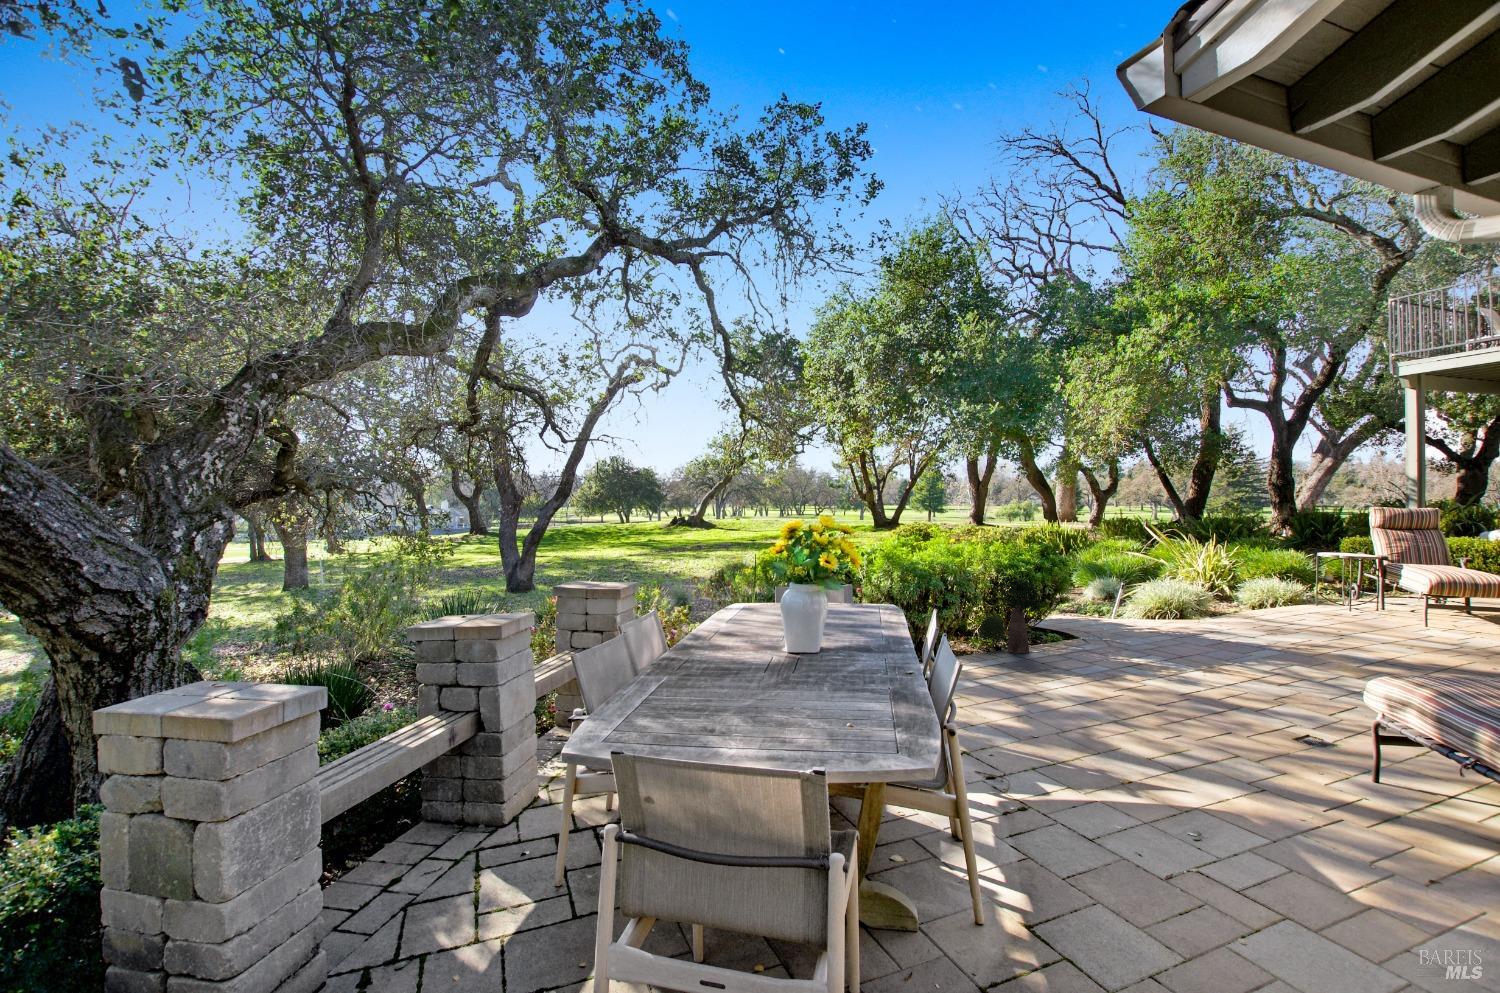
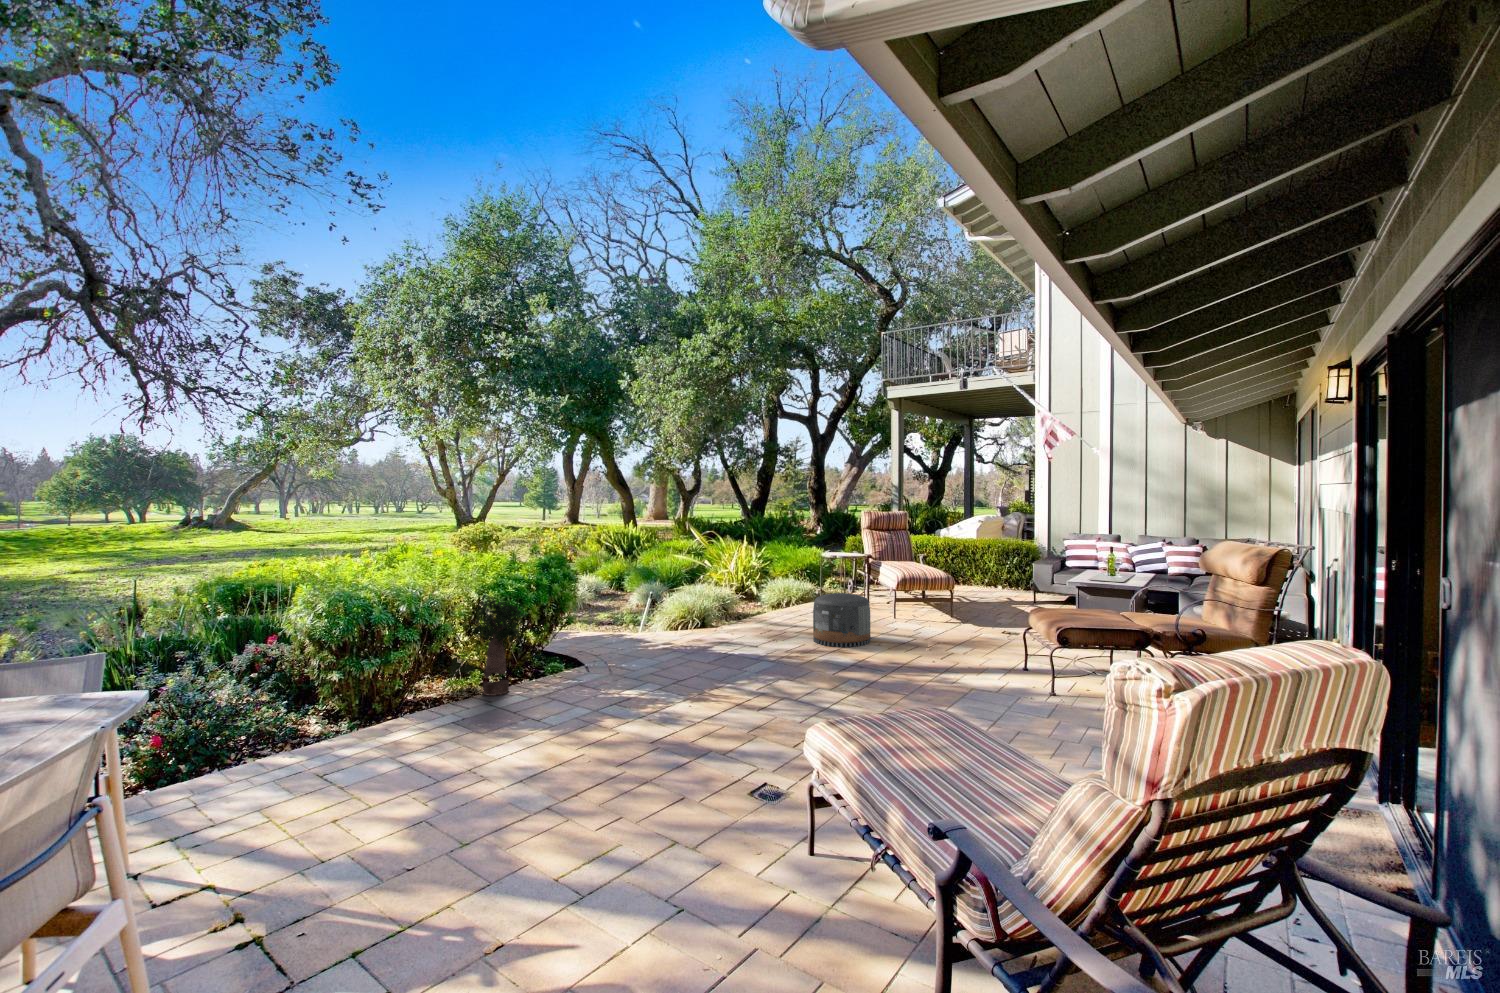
pouf: none [1324,592,1403,648] -> present [813,593,871,647]

